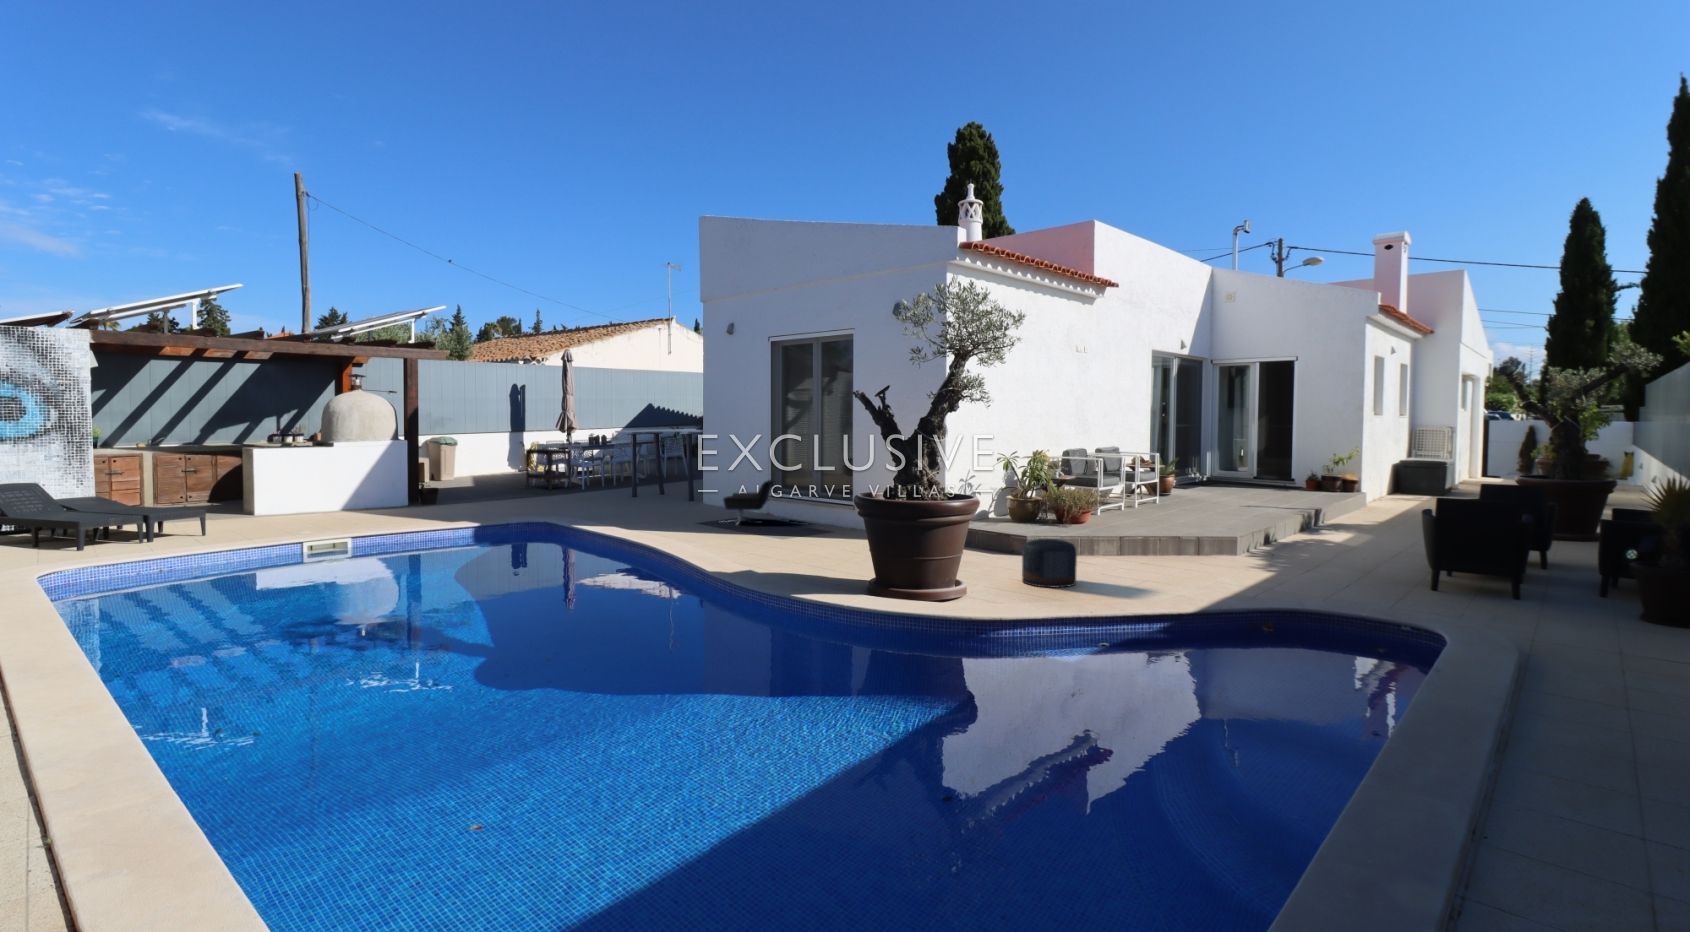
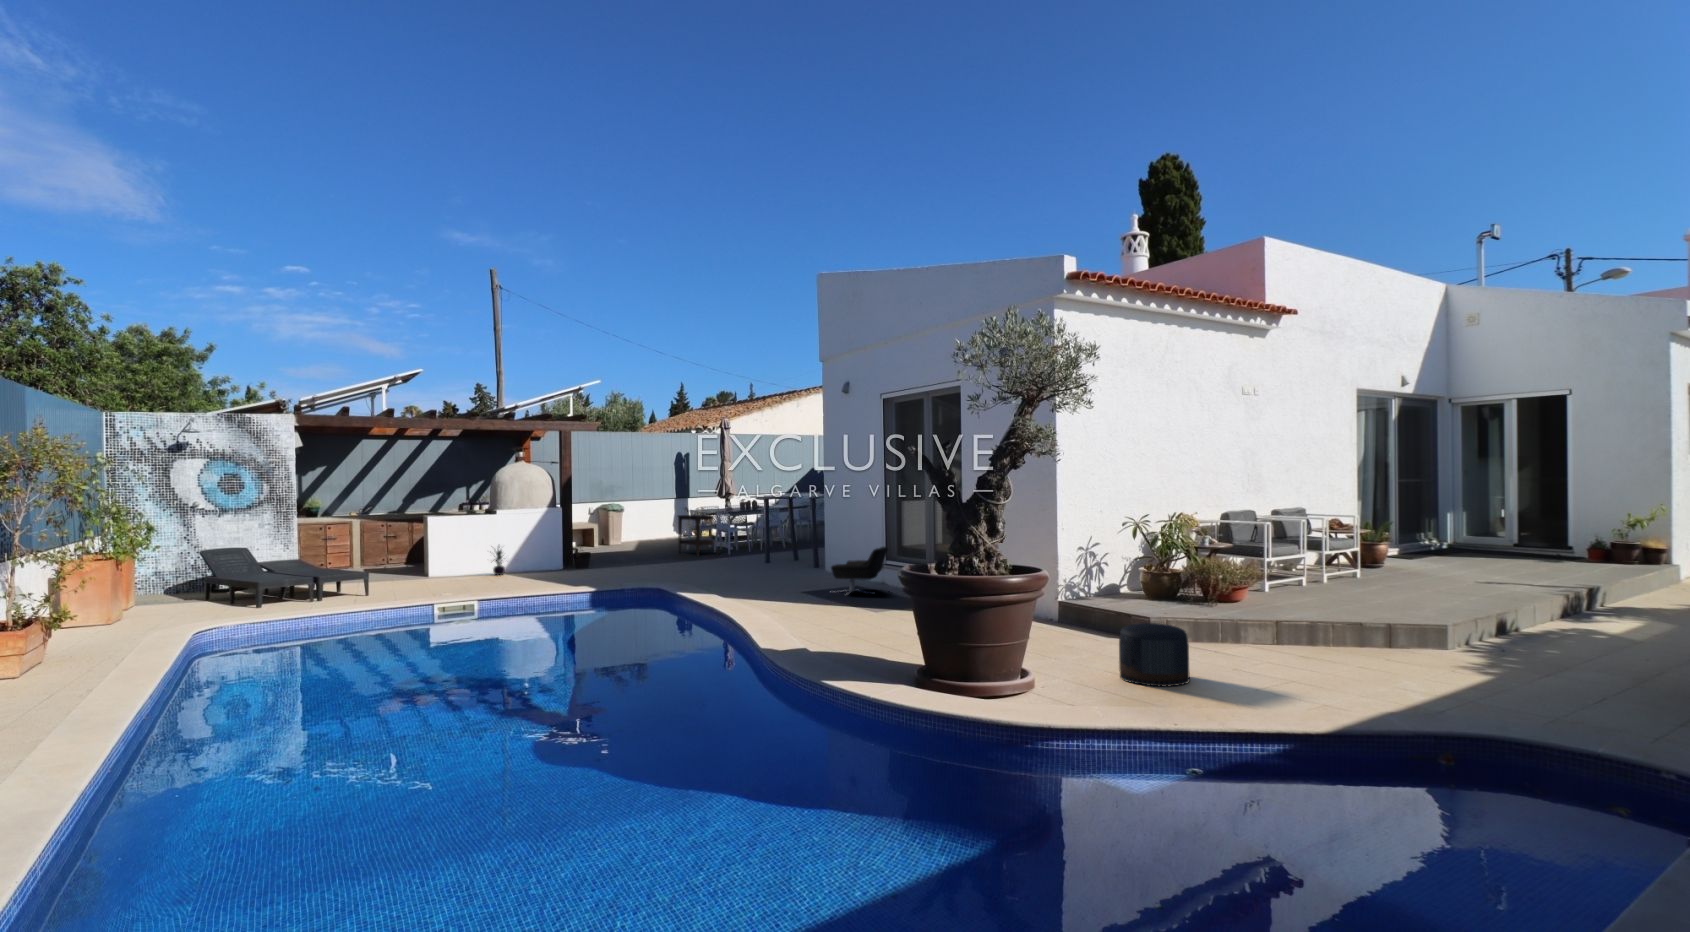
decorative plant: none [327,479,365,511] -> present [493,547,505,575]

